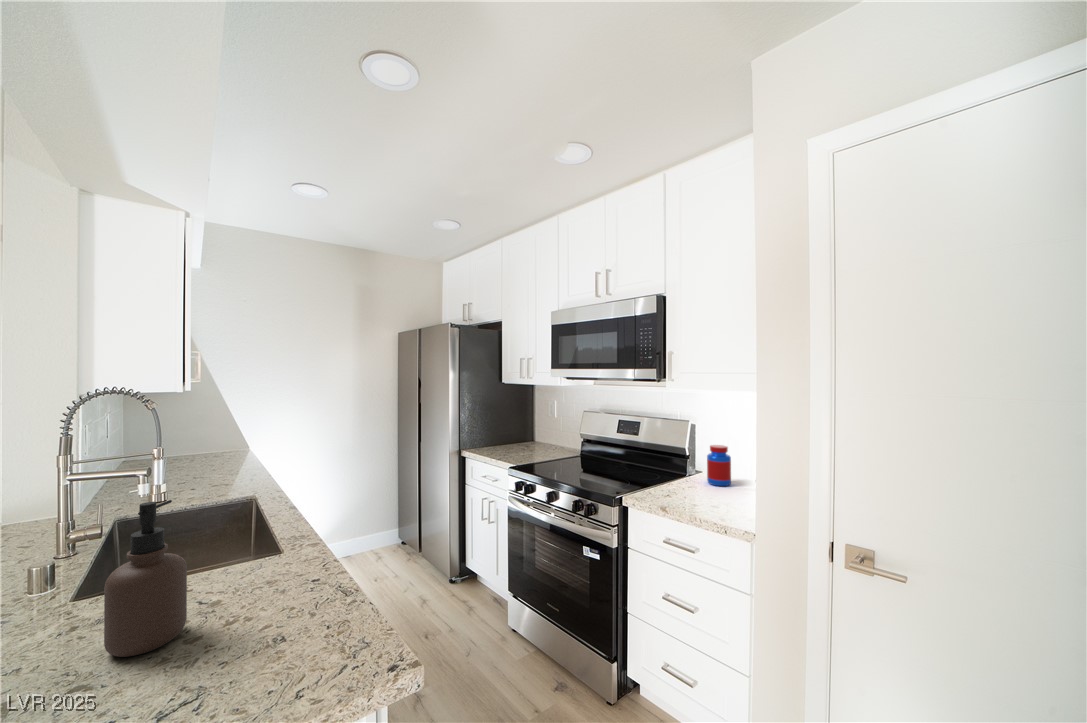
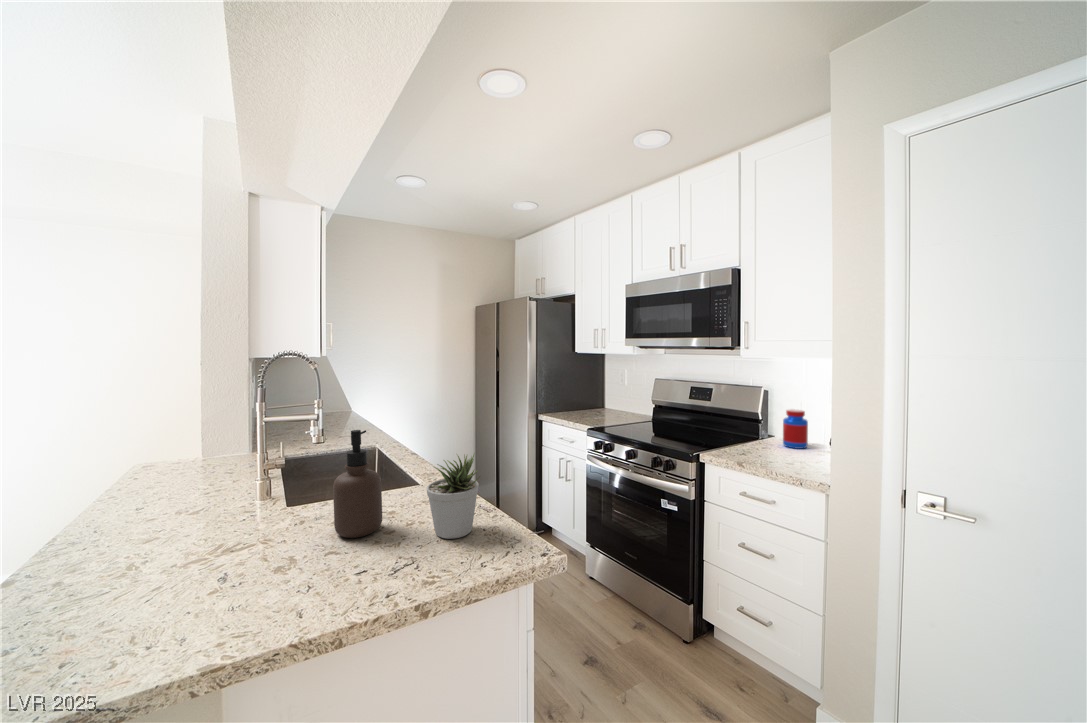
potted plant: none [244,526,323,648] -> present [426,455,479,539]

